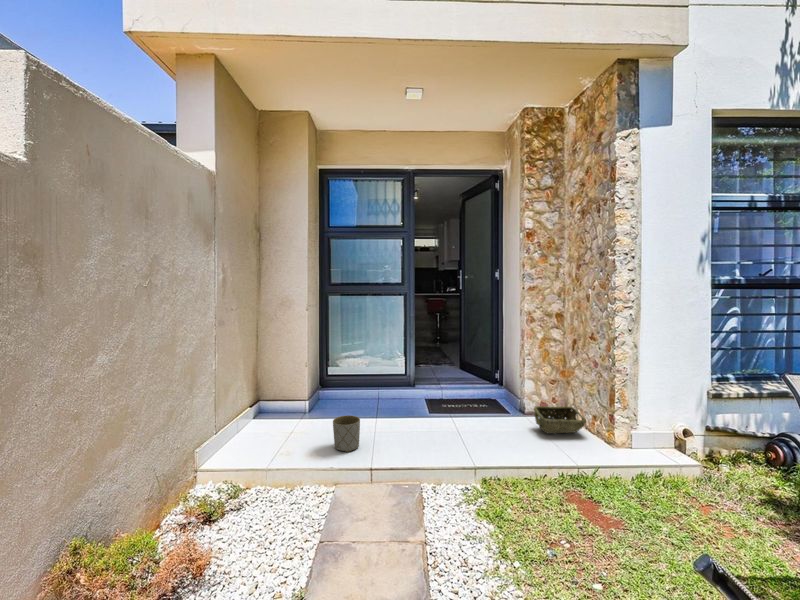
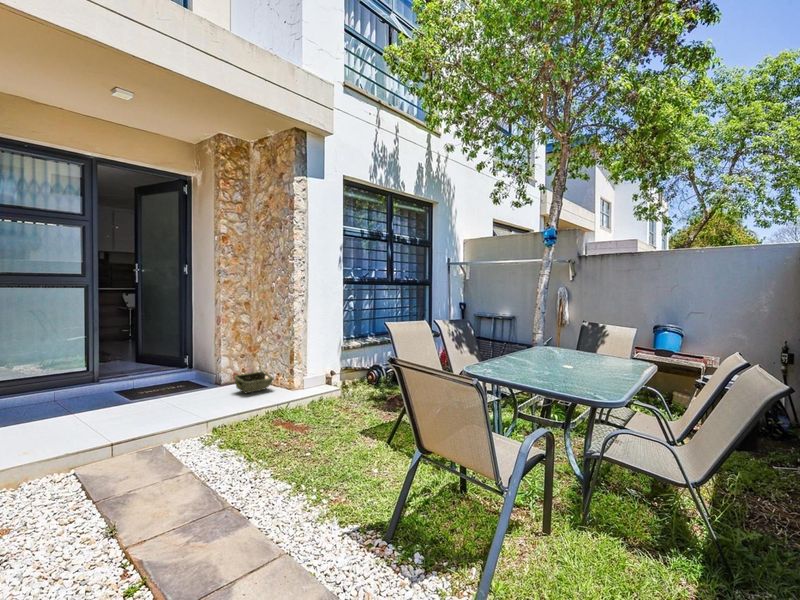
planter: present [333,416,360,452] -> none [35,411,72,449]

